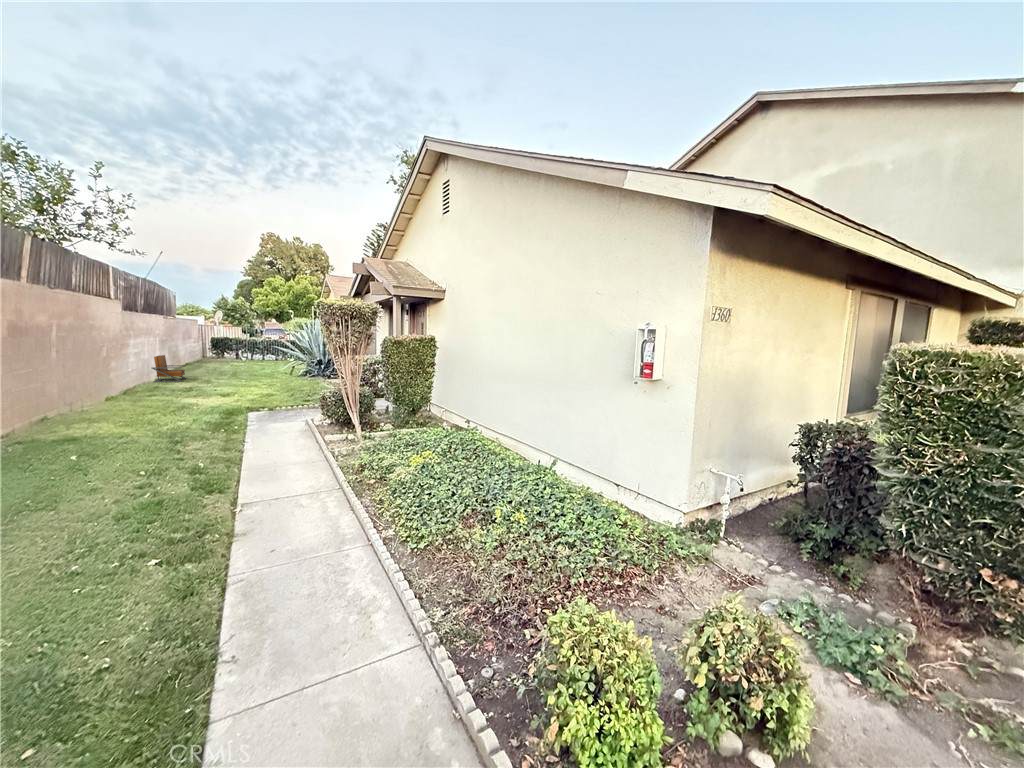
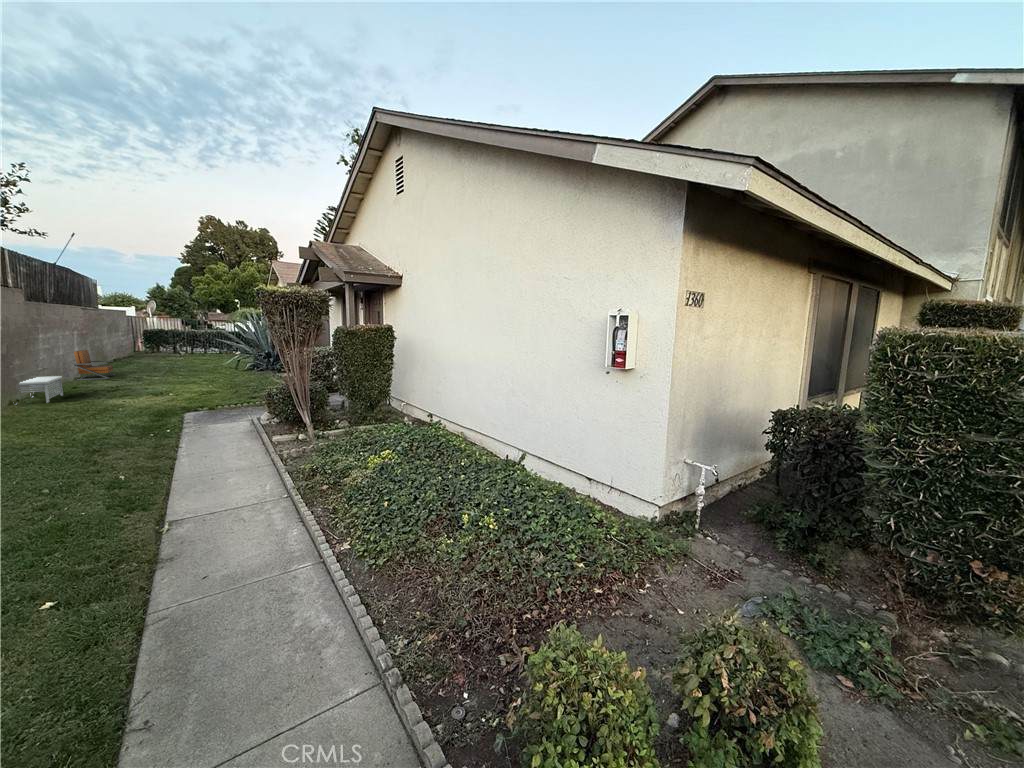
storage bench: none [104,378,146,402] -> present [16,376,63,404]

